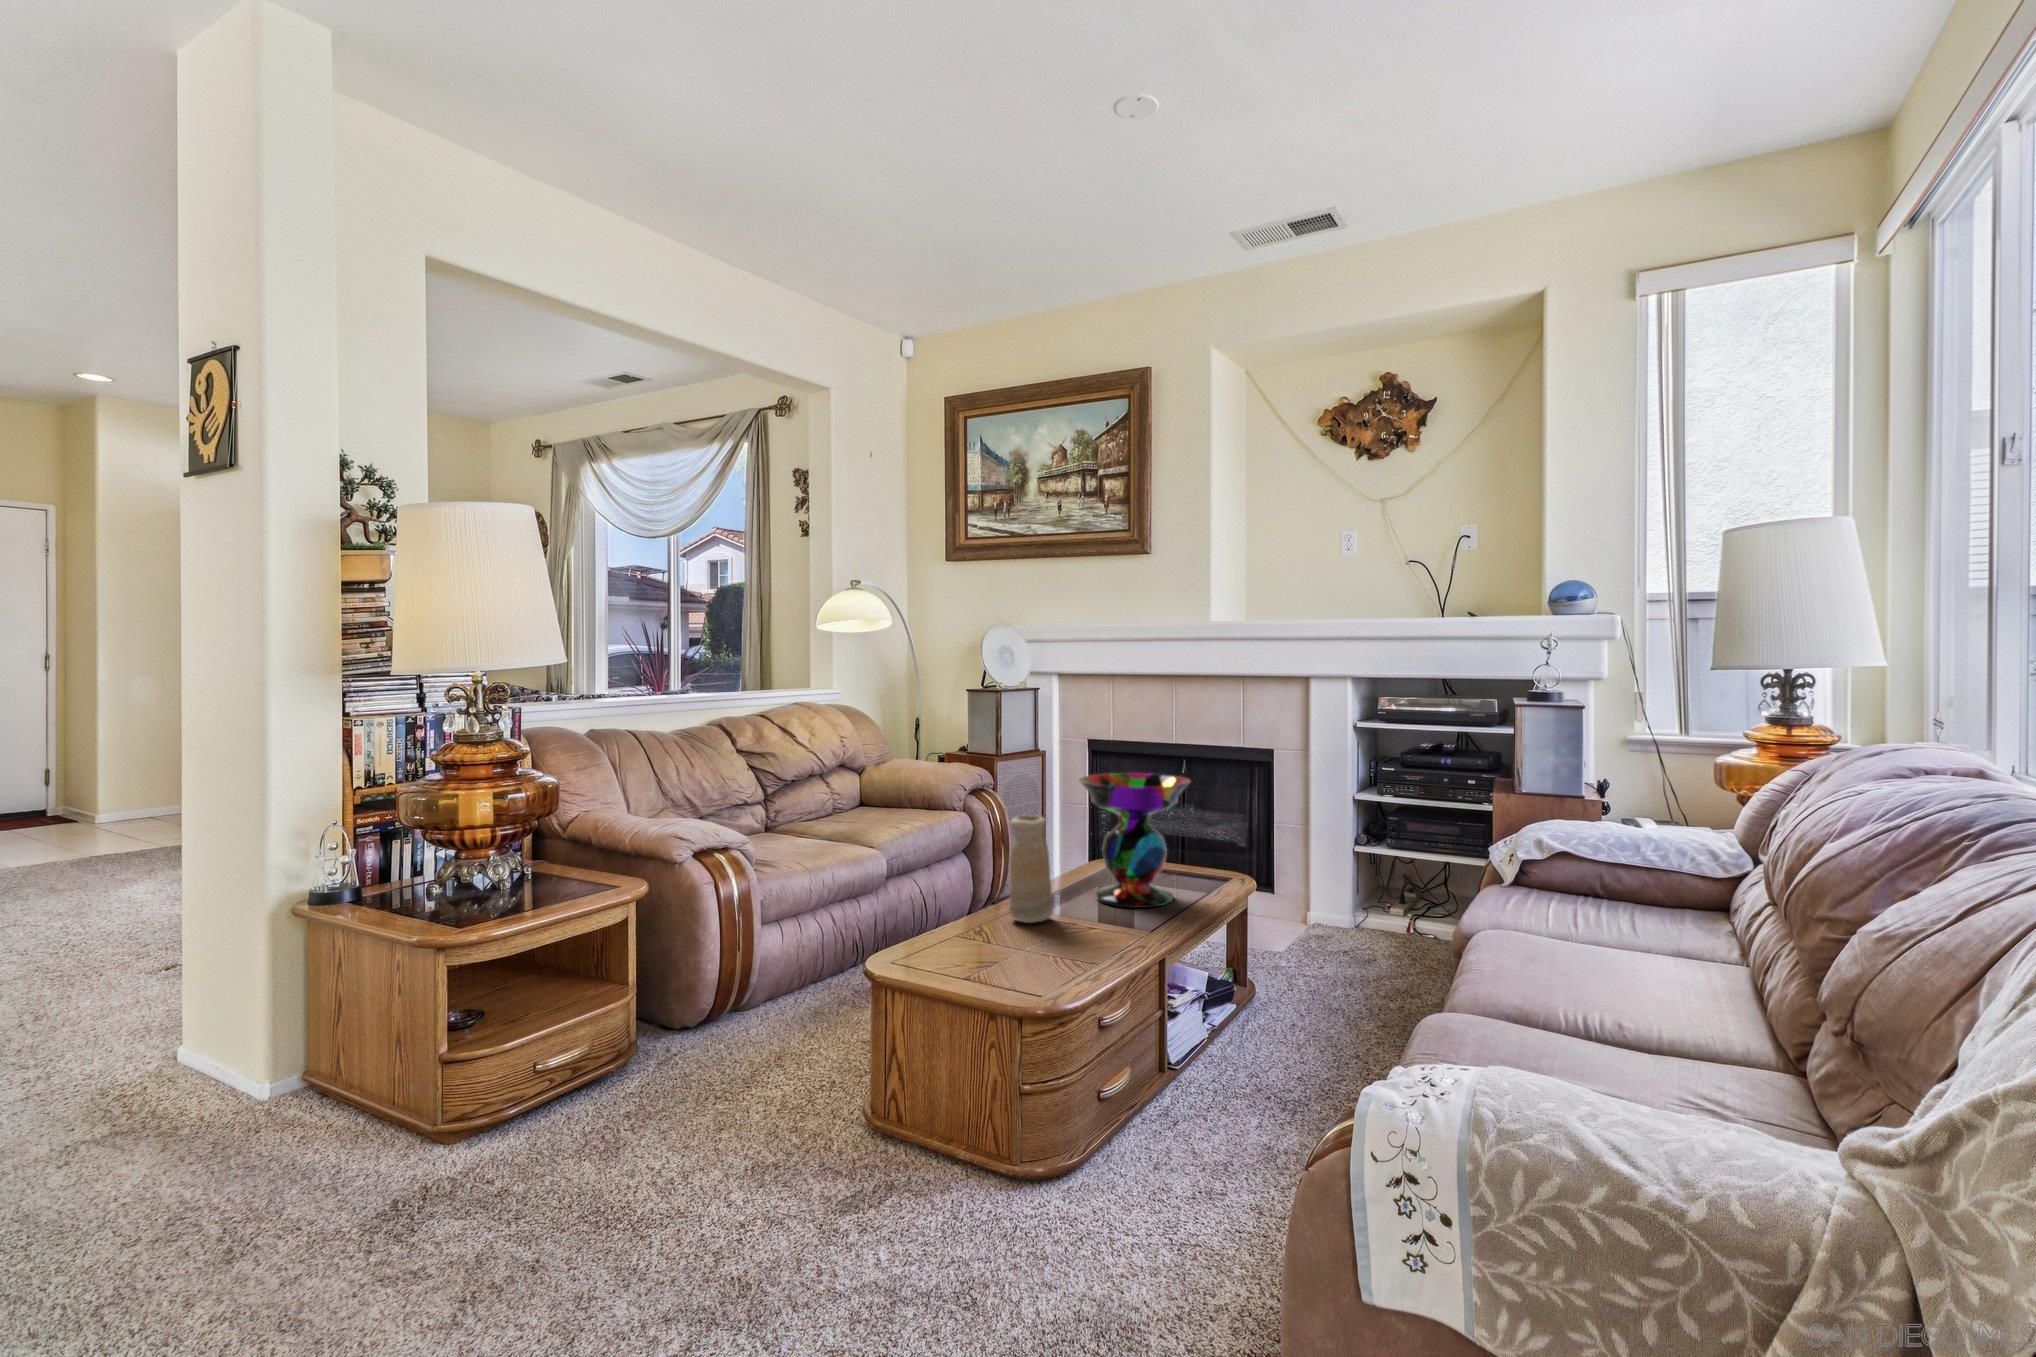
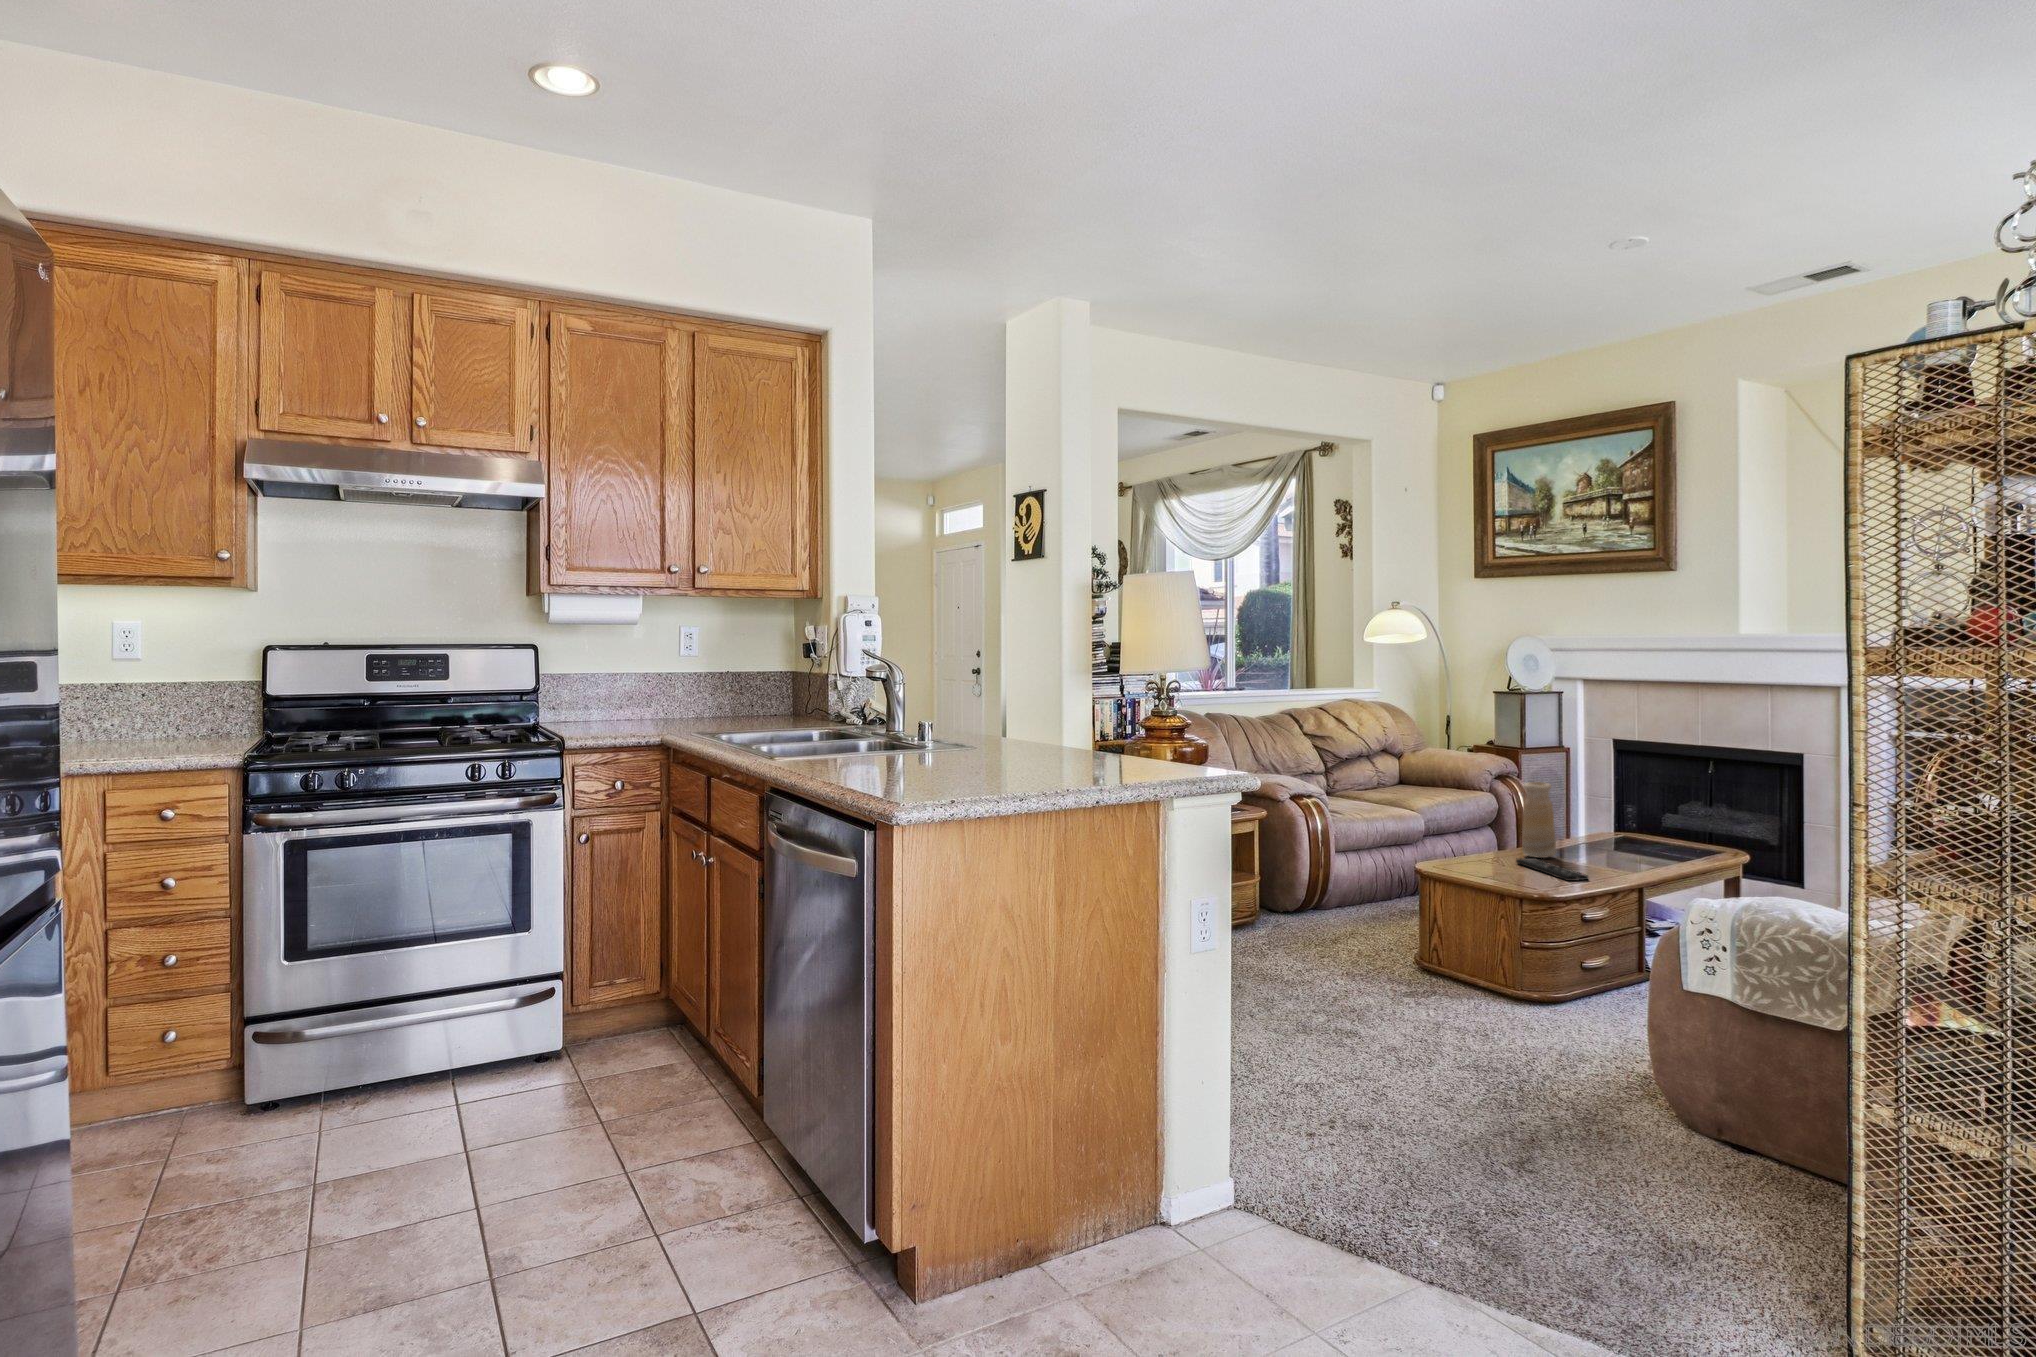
decorative bowl: present [1079,773,1191,908] -> none [1581,758,1680,858]
remote control: none [1004,928,1104,973] -> present [1516,858,1589,881]

